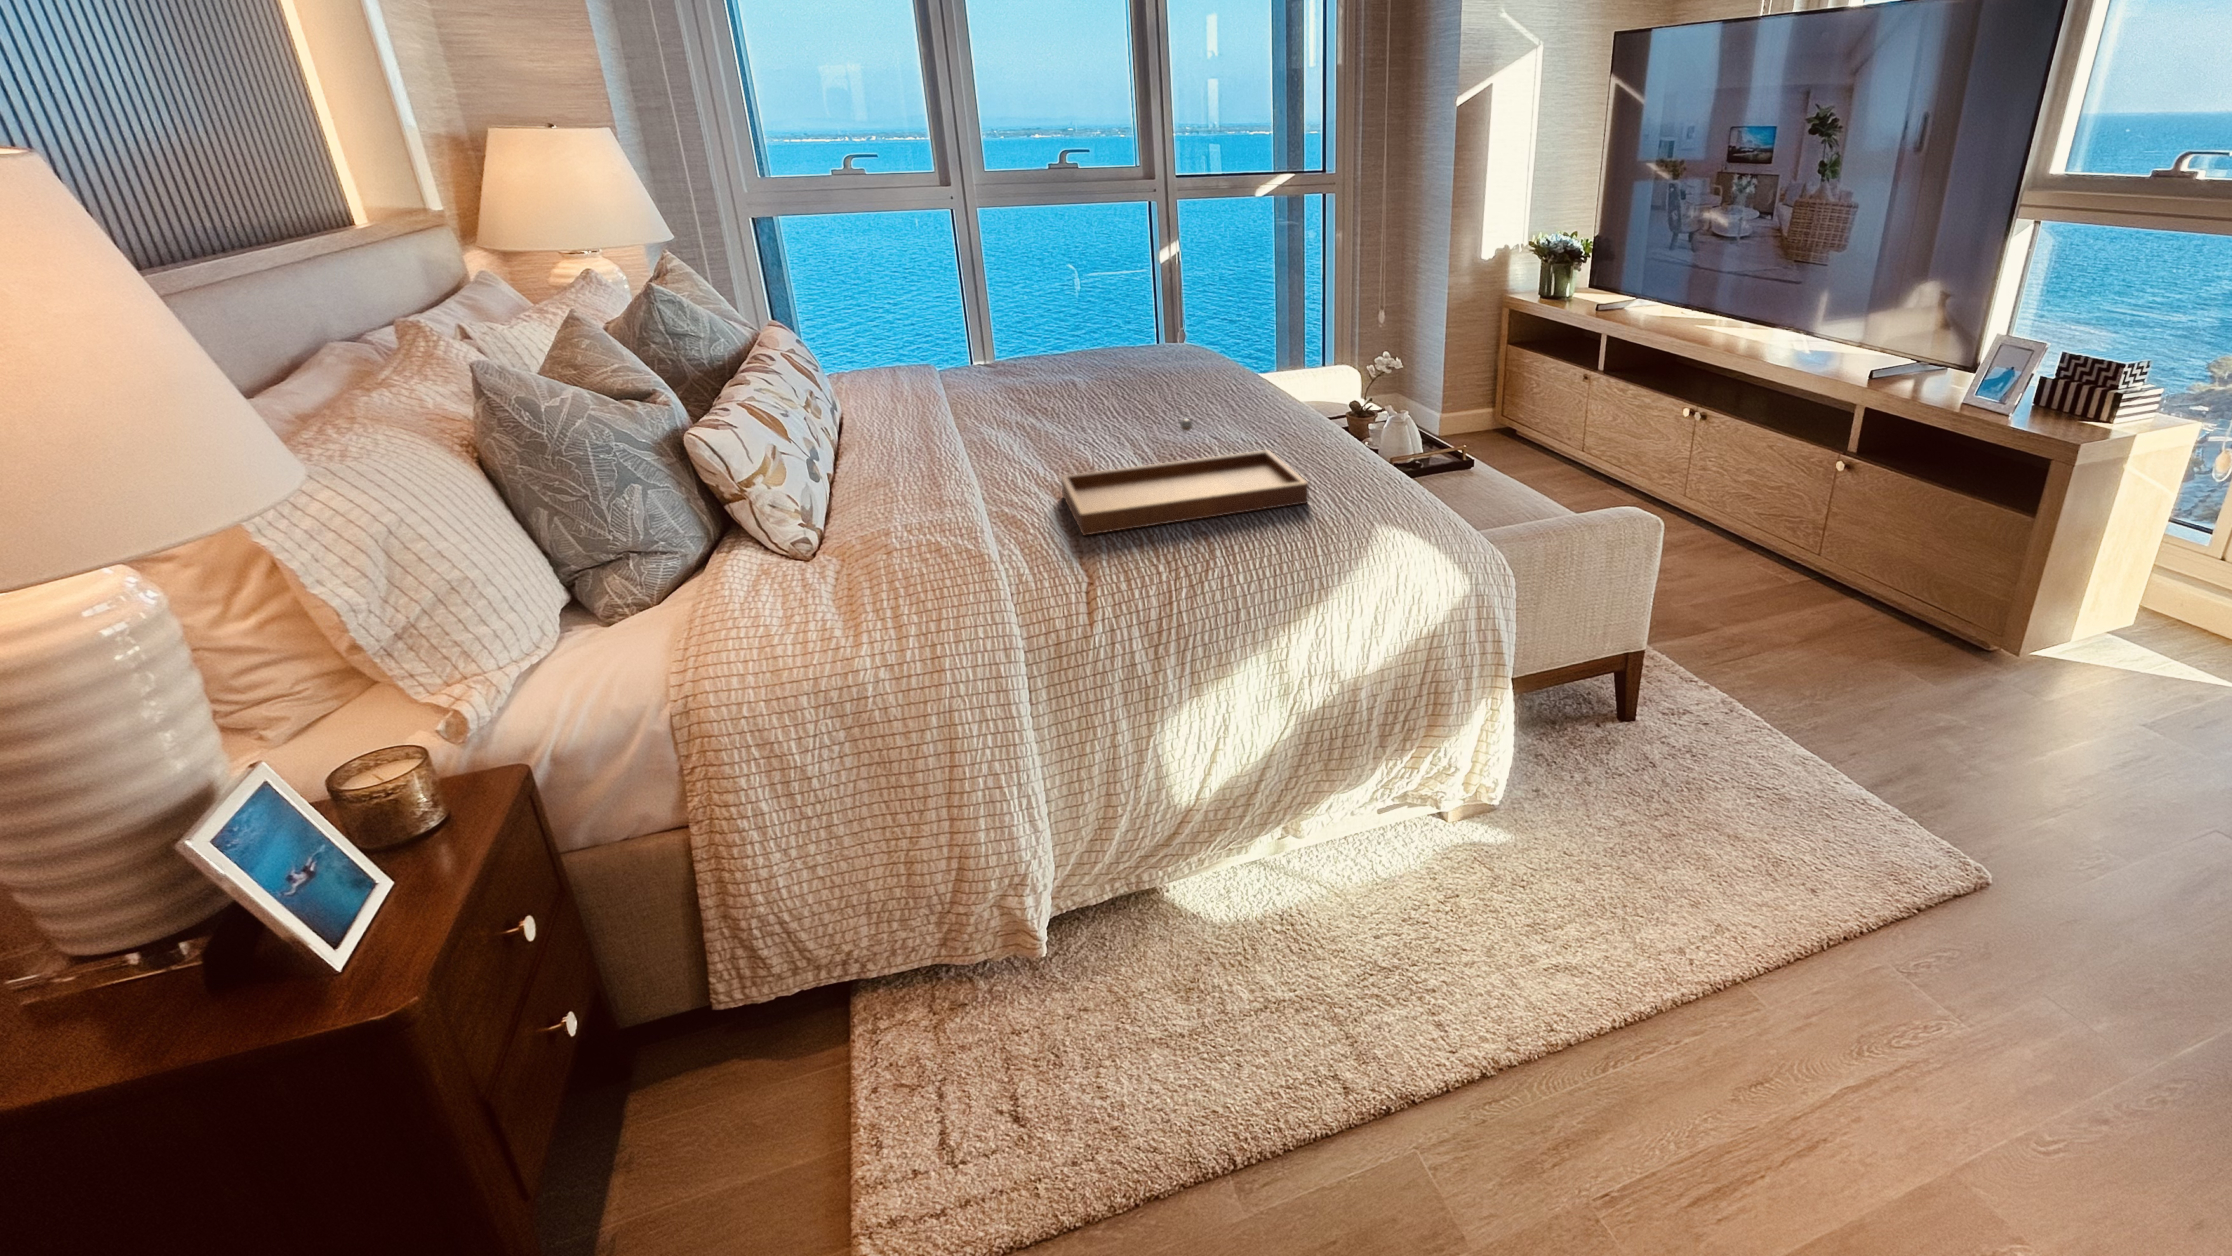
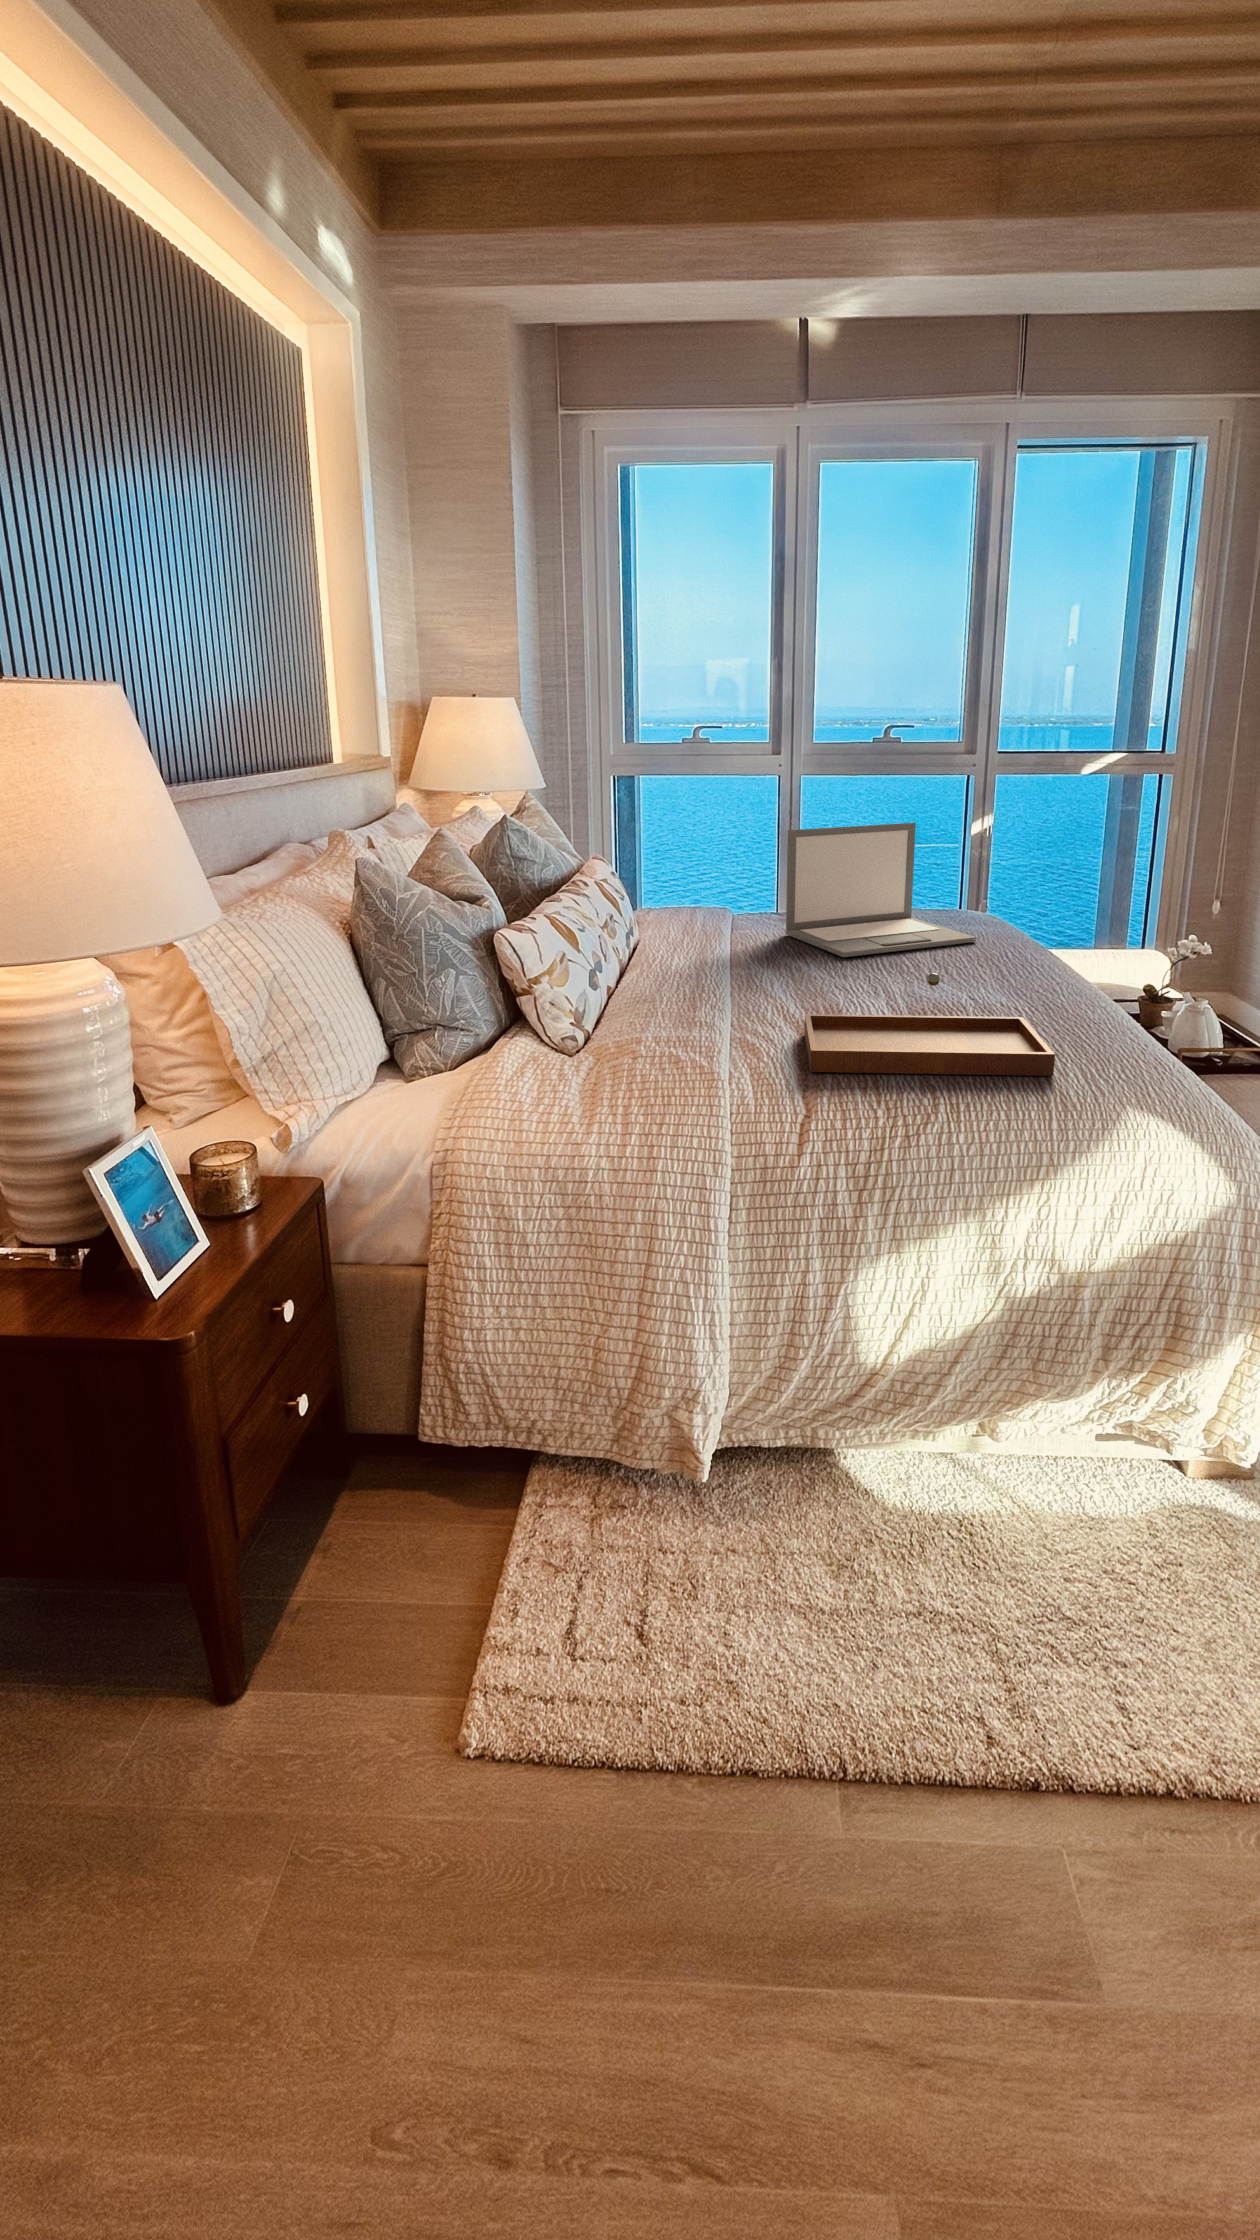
laptop: none [994,260,1198,408] -> present [786,823,976,957]

